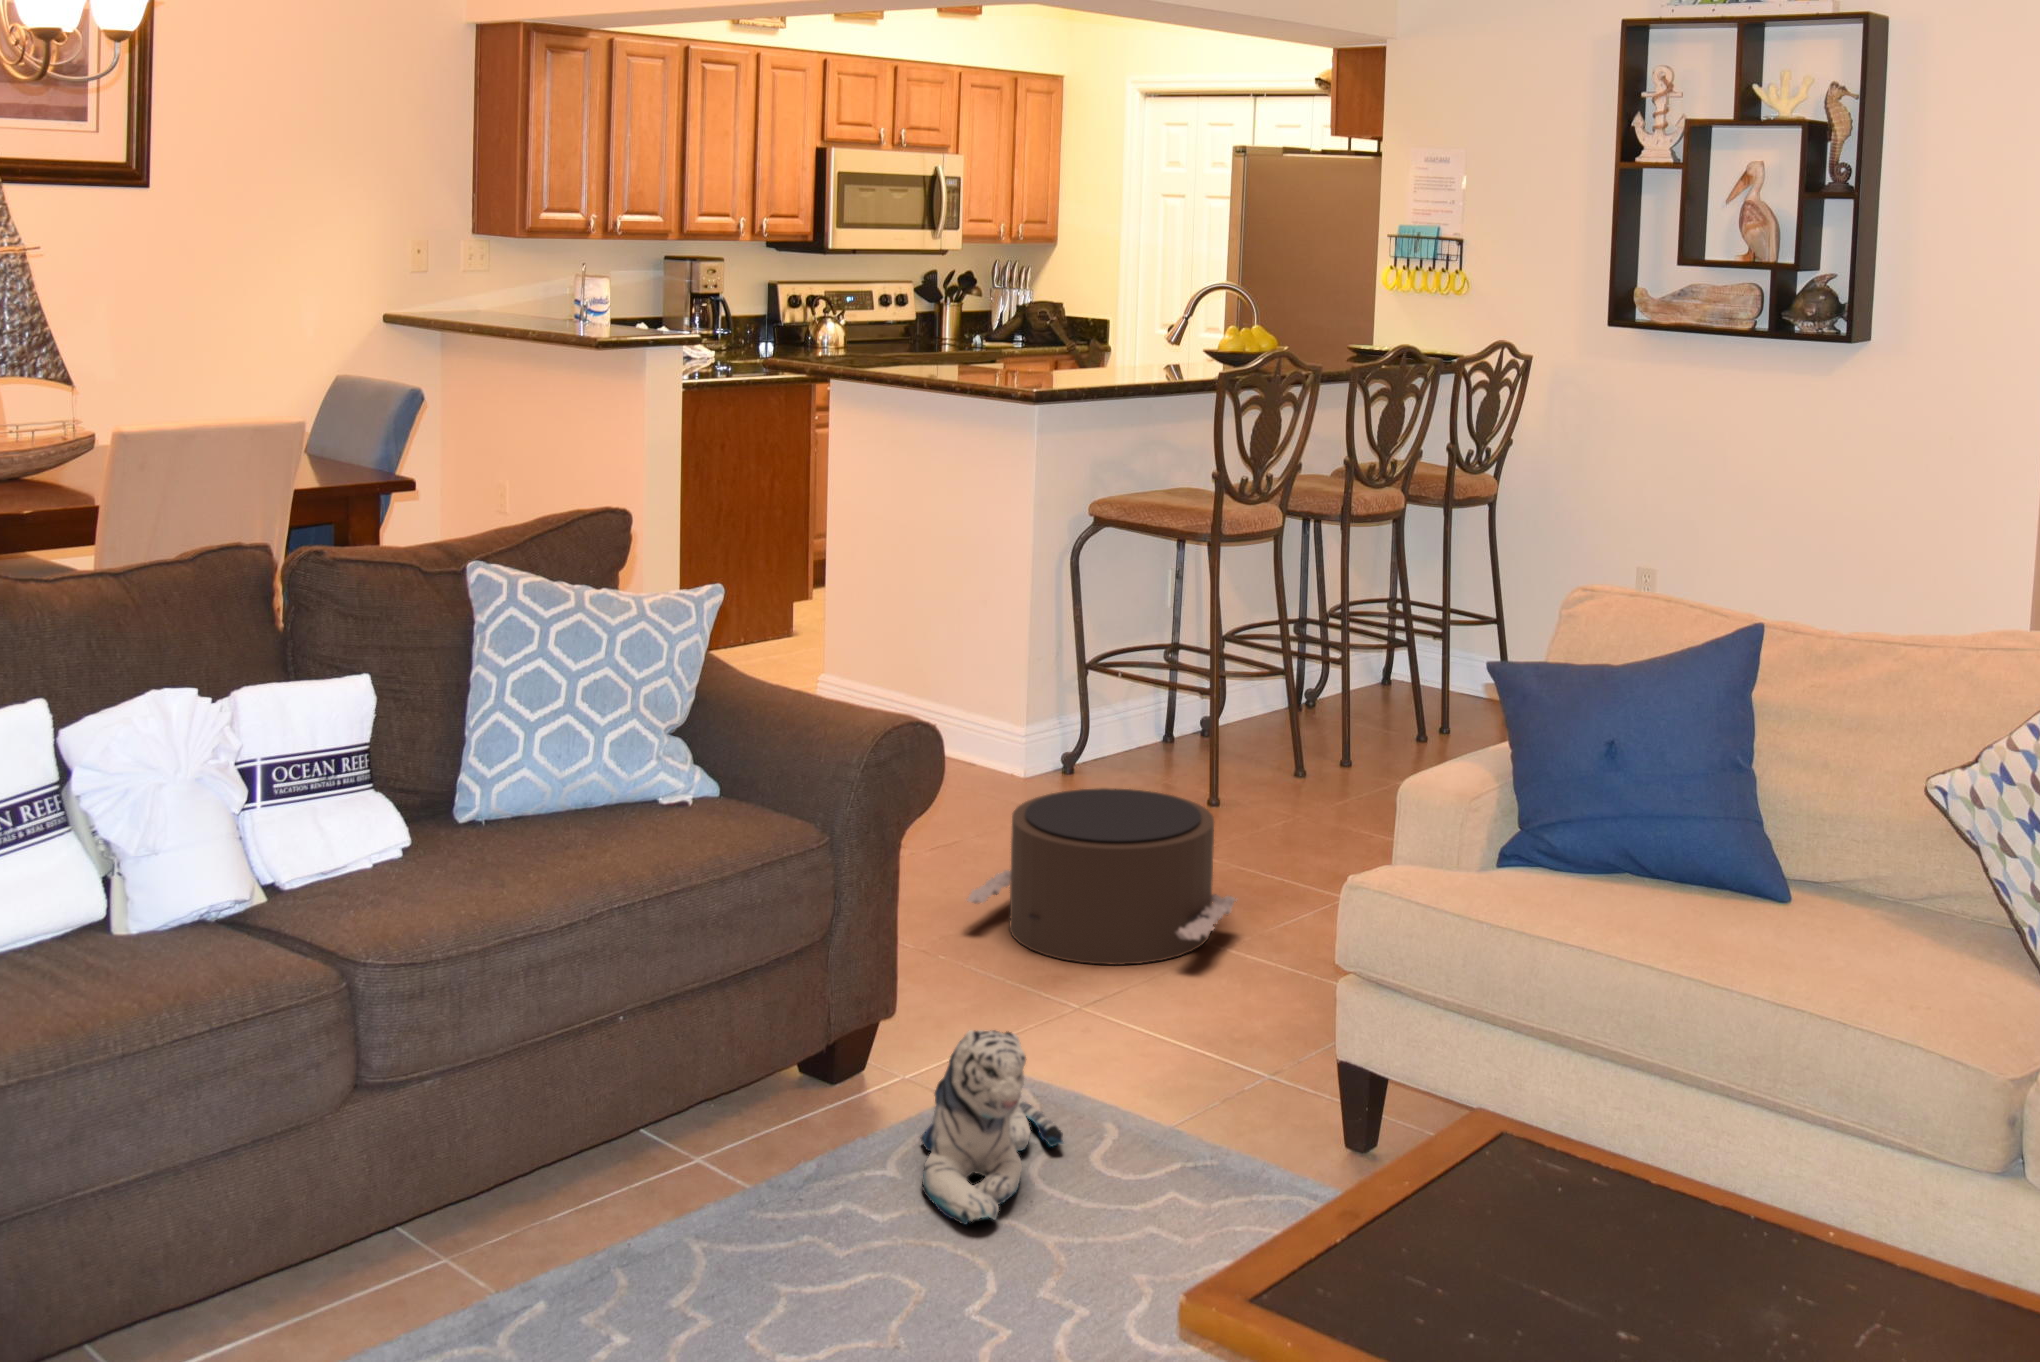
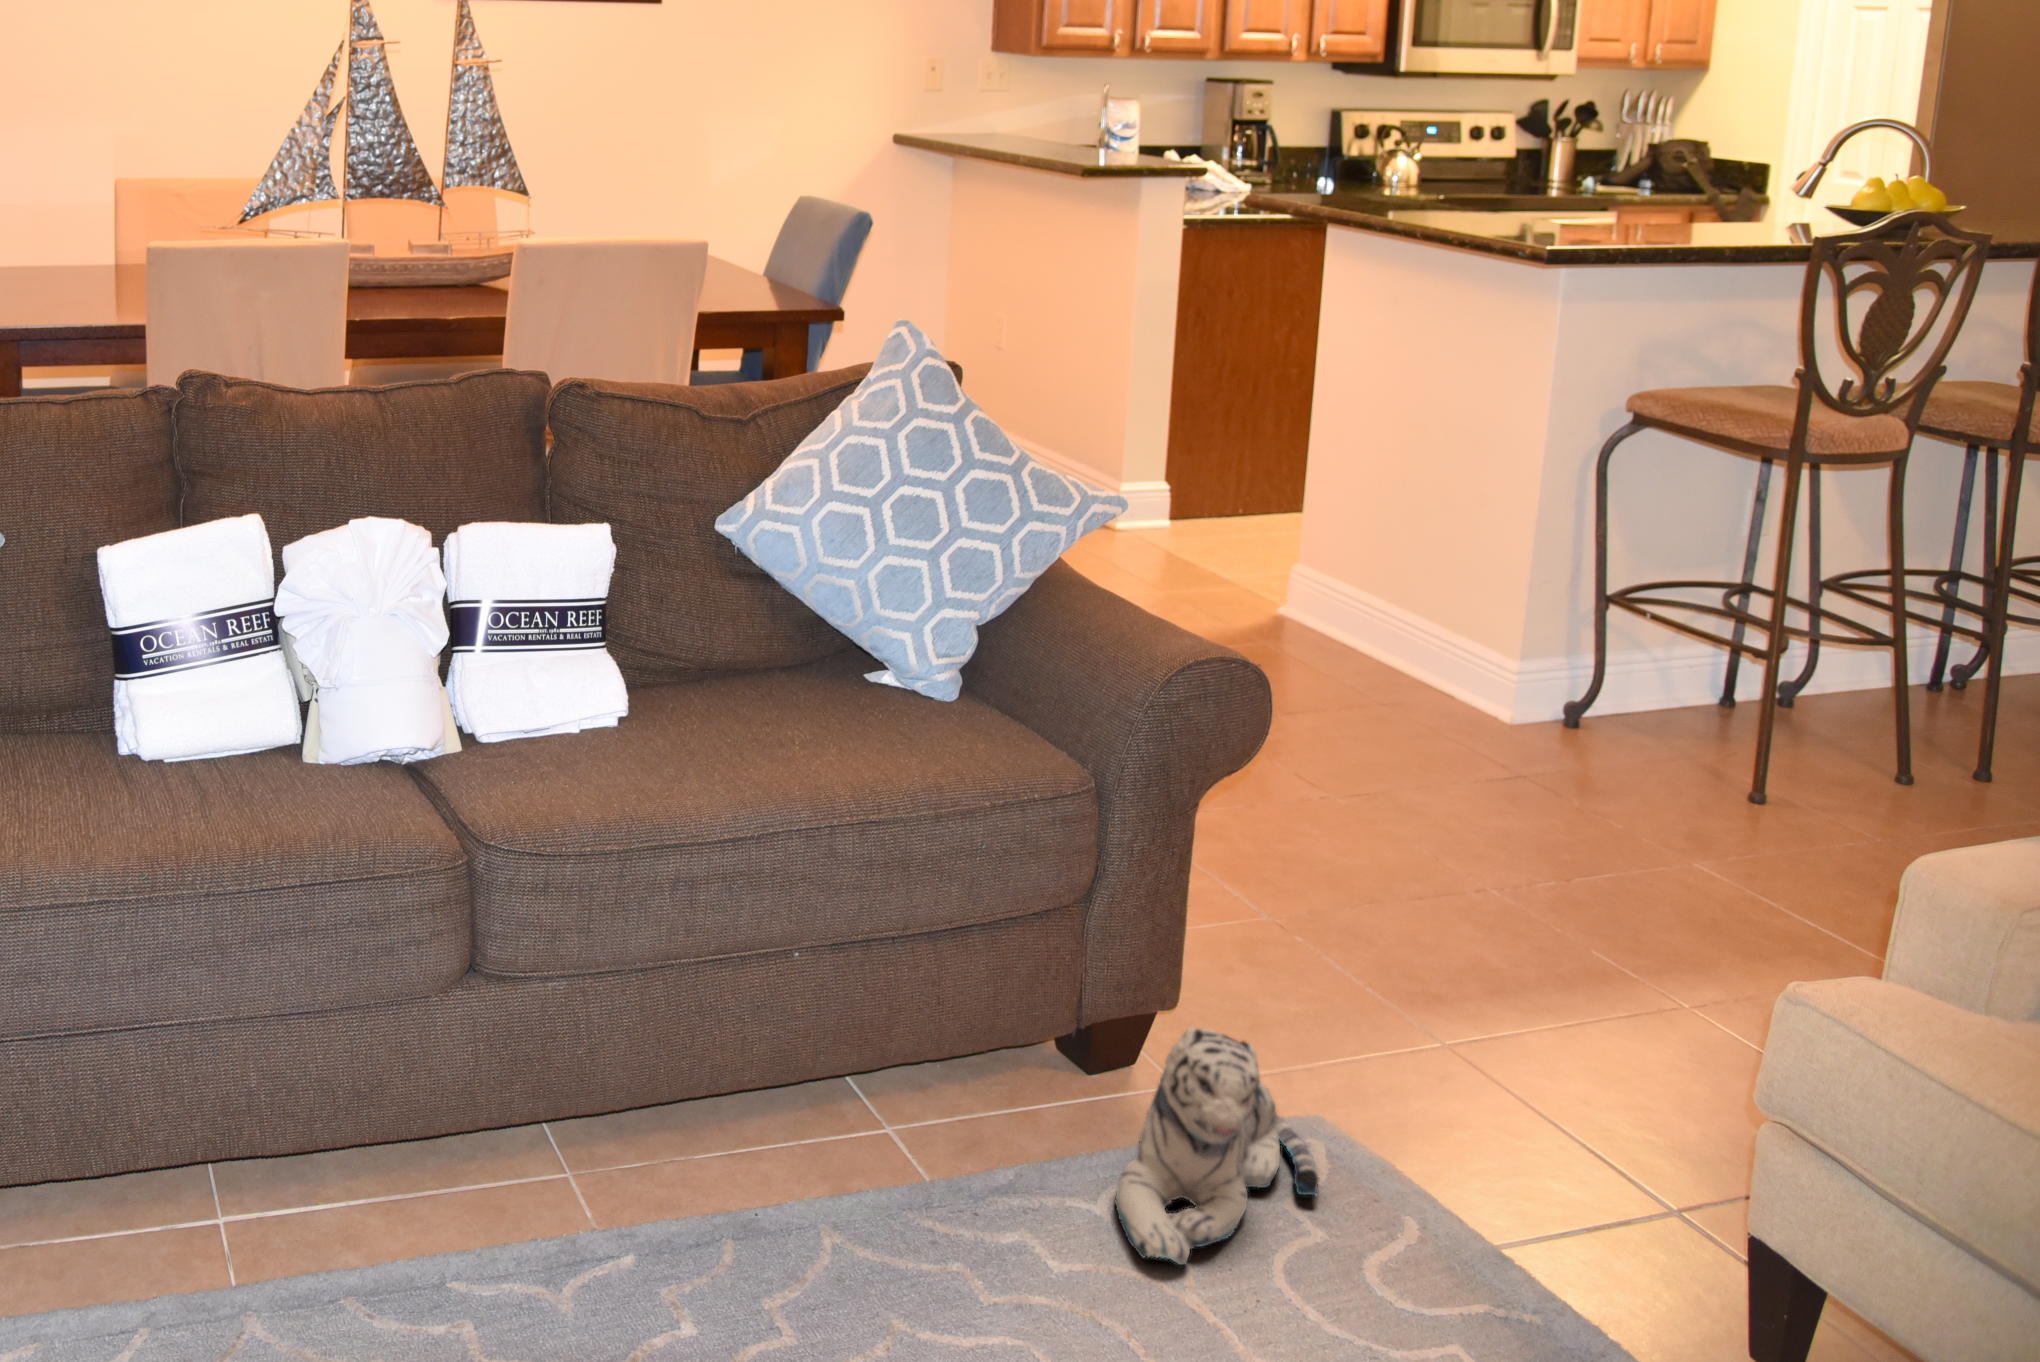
pouf: present [967,788,1237,965] -> none [1329,752,1710,992]

